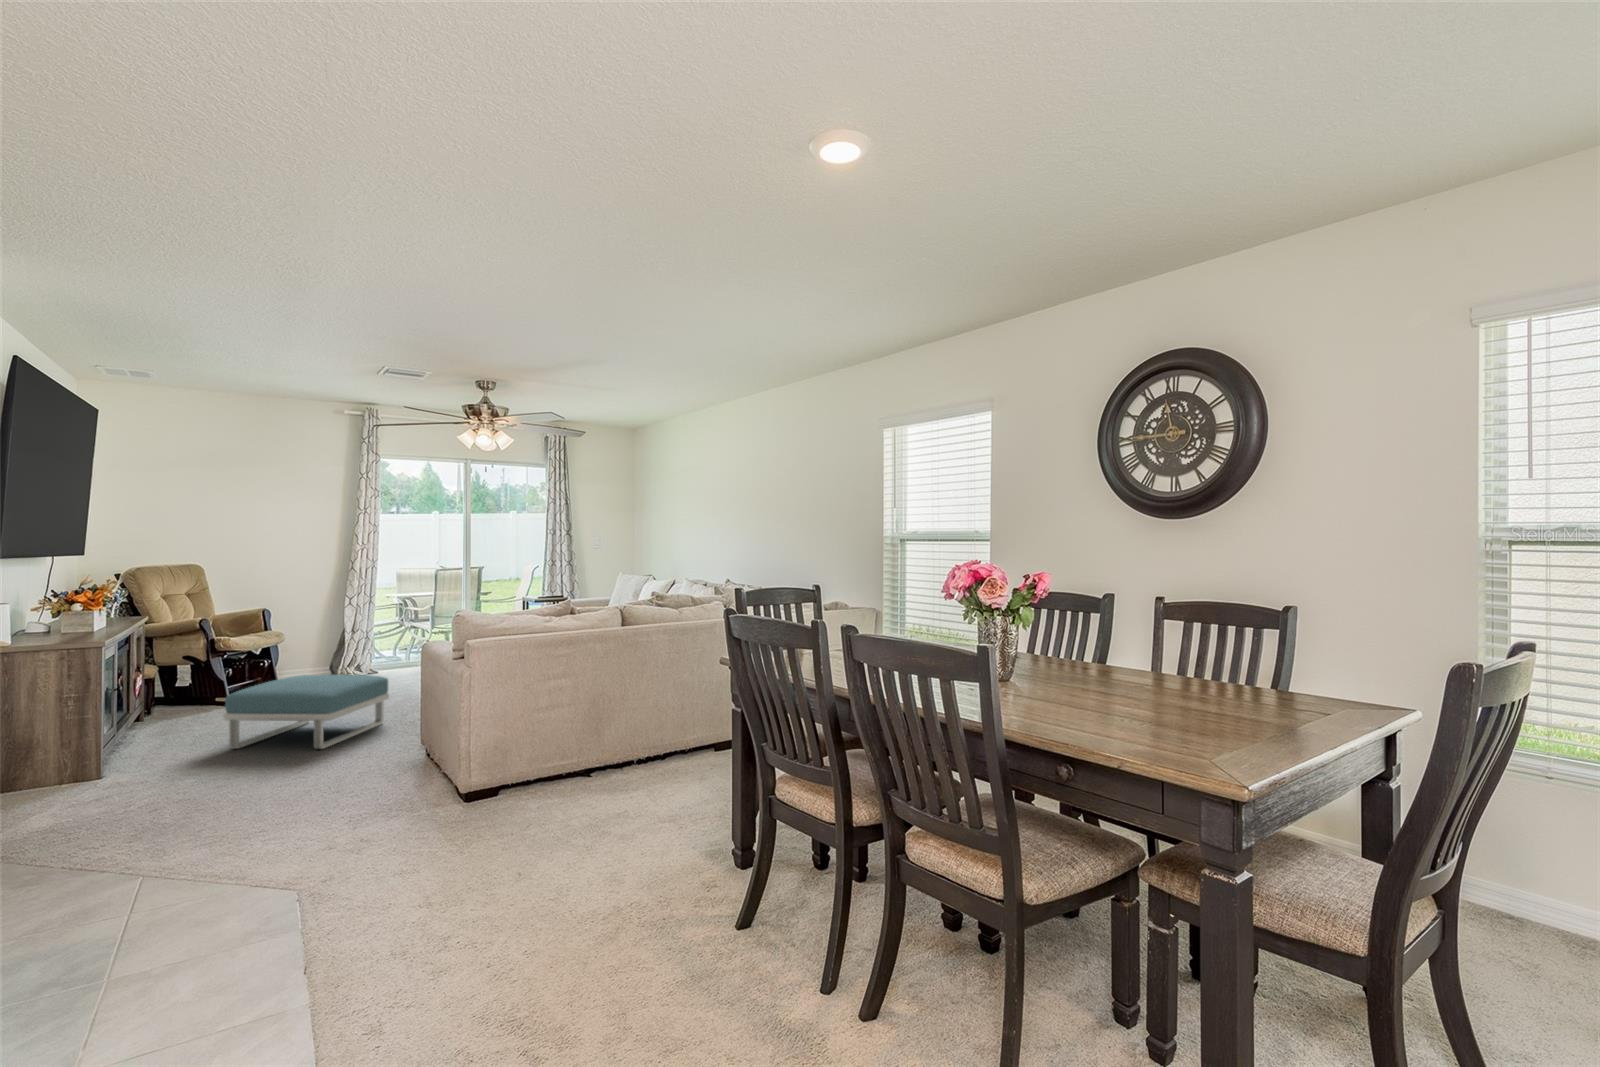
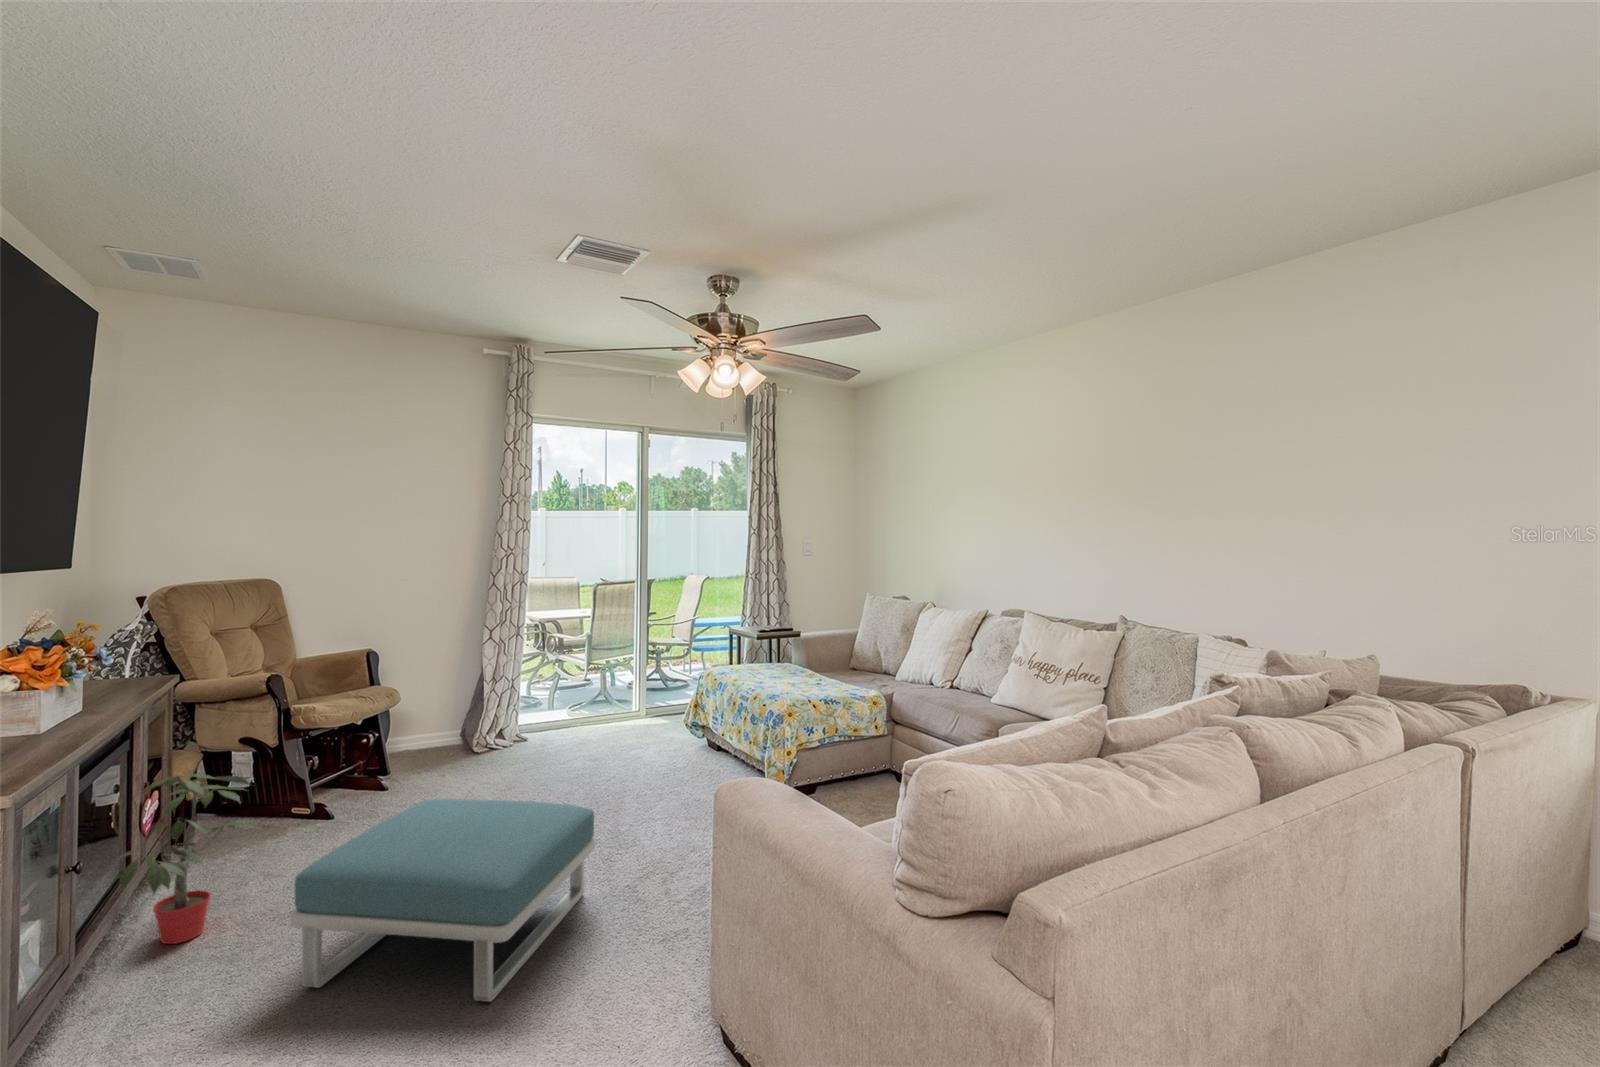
potted plant: none [128,659,204,742] -> present [113,774,258,944]

